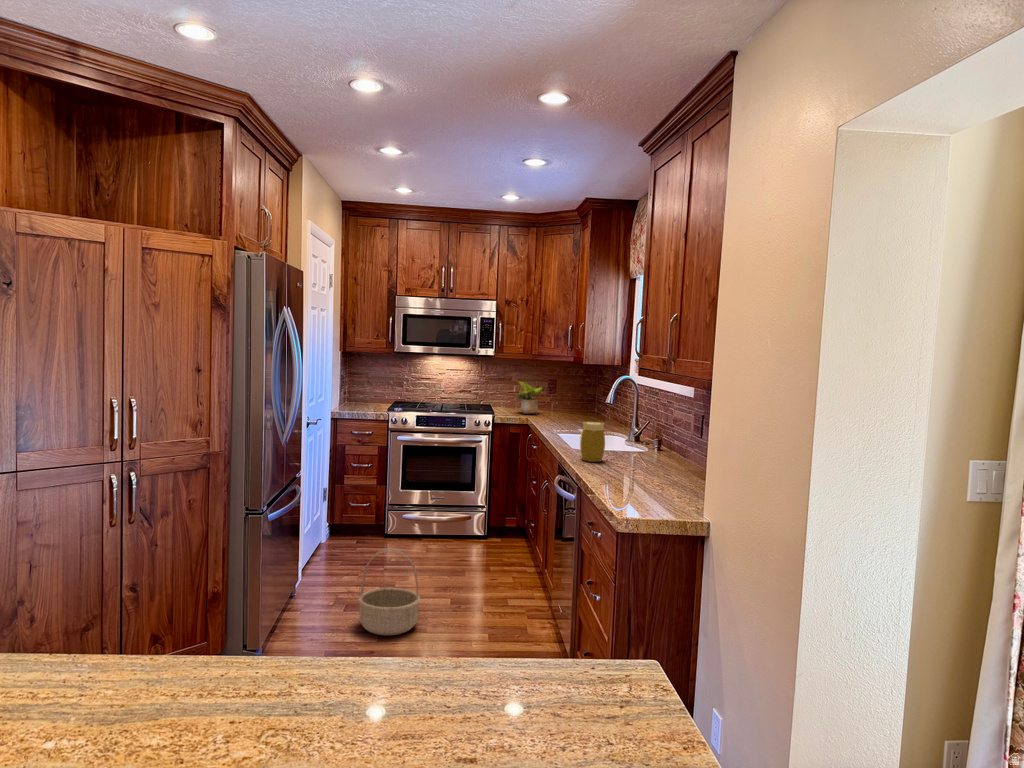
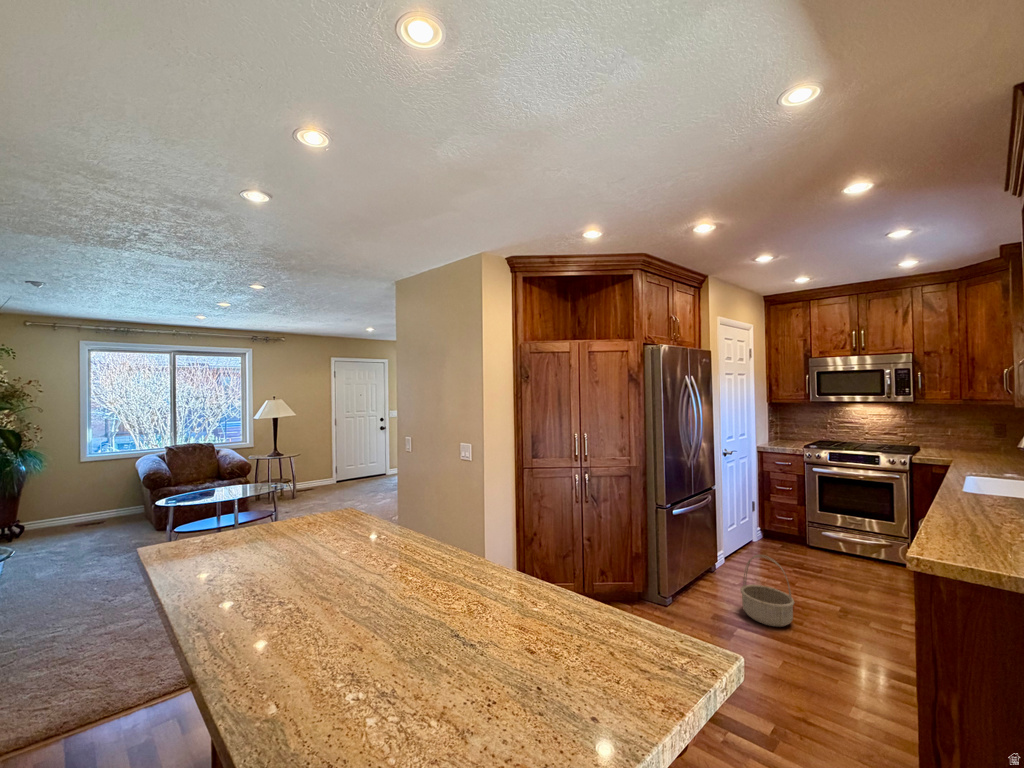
potted plant: present [515,382,543,414] -> none [948,427,992,460]
jar: present [580,422,605,462] -> none [960,471,1000,515]

